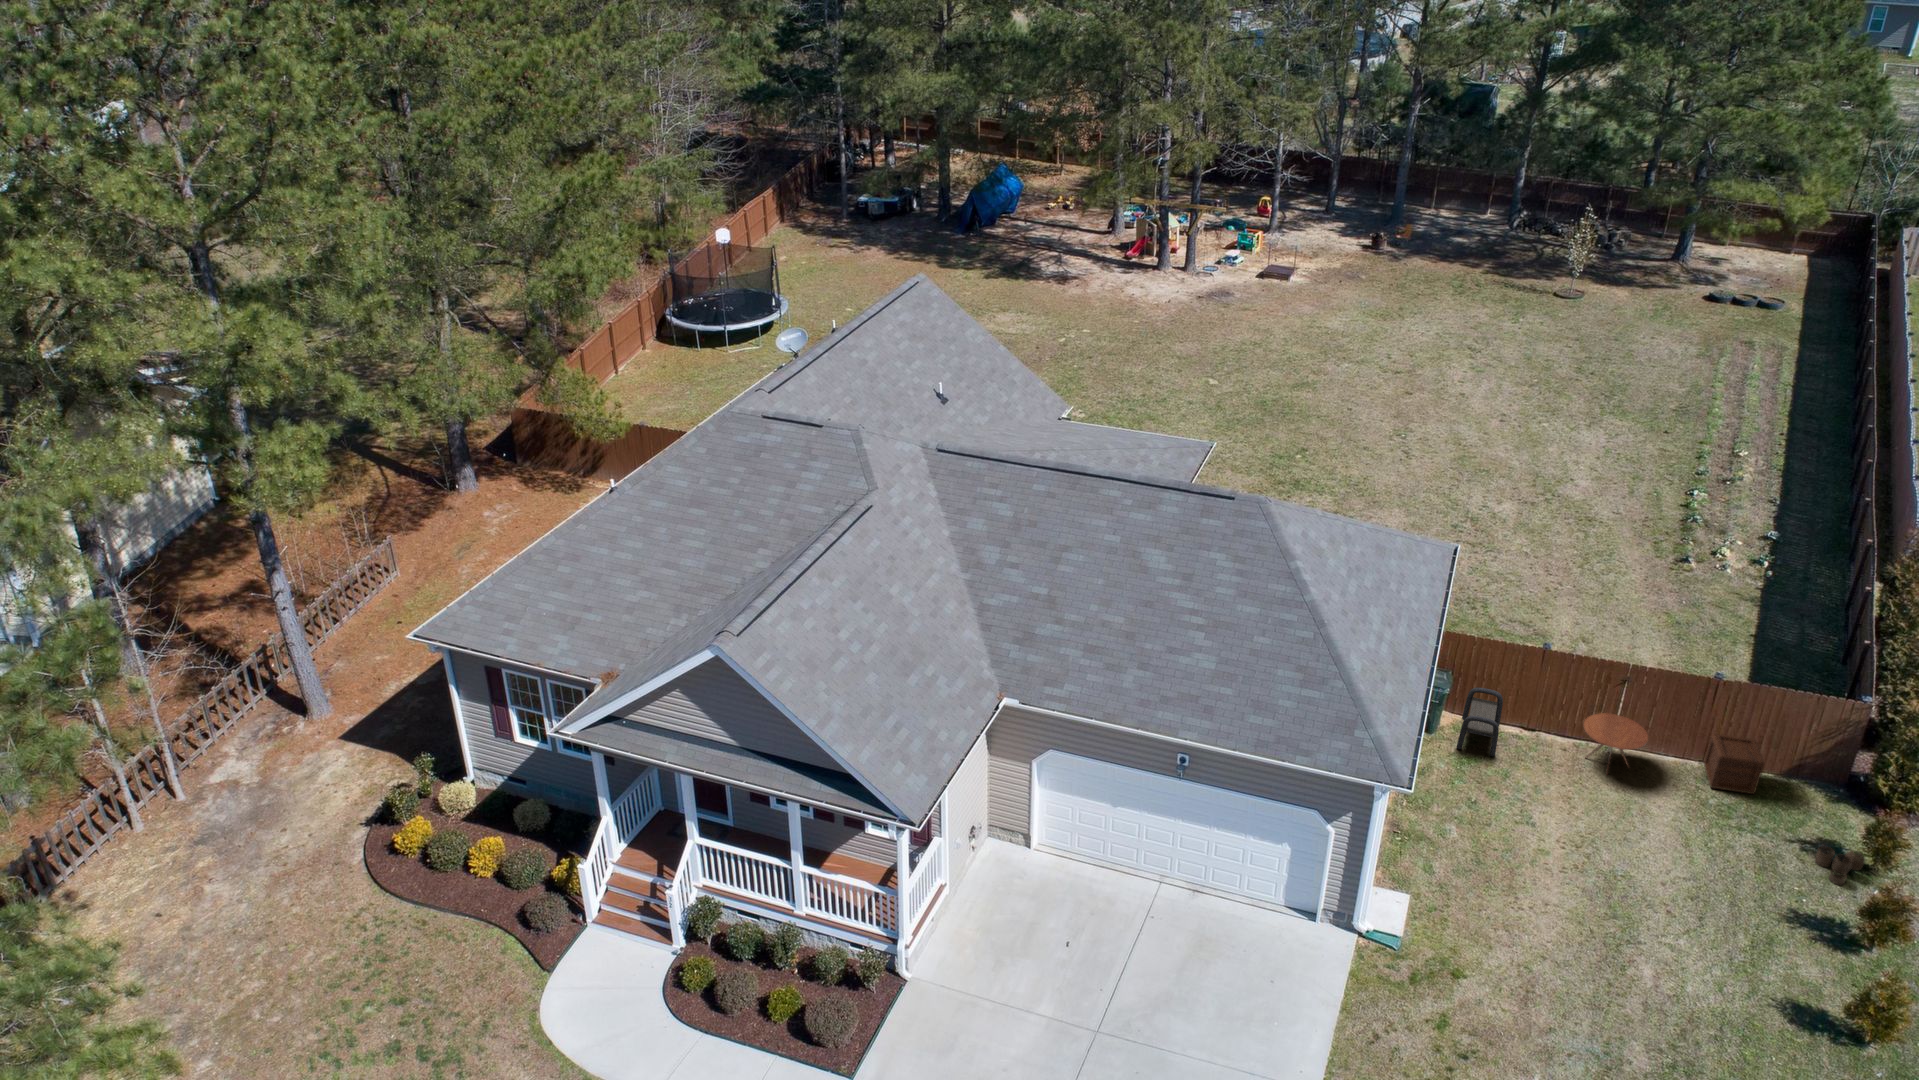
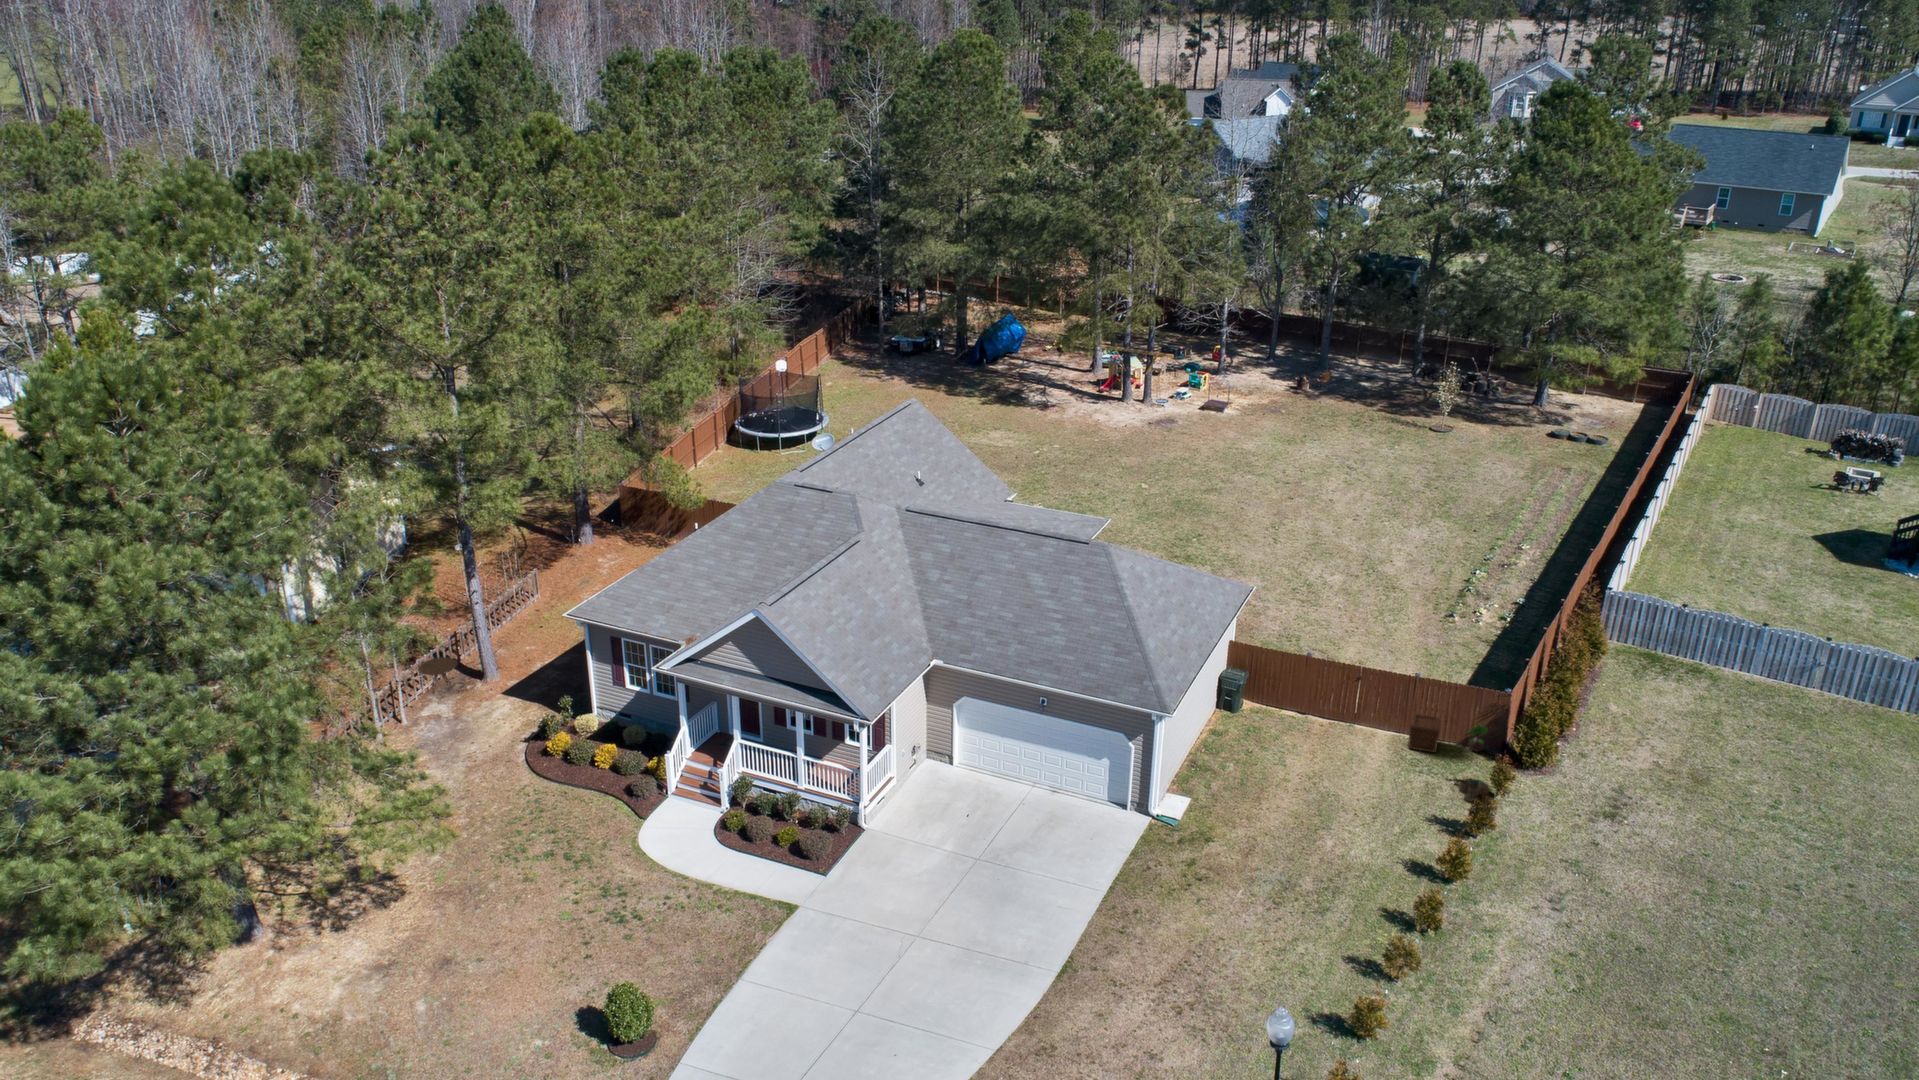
bench: present [1457,688,1503,756] -> none [1248,683,1282,727]
round table: present [1584,713,1648,769] -> present [419,657,457,685]
potted tree: none [1800,747,1841,790] -> present [1468,724,1486,752]

